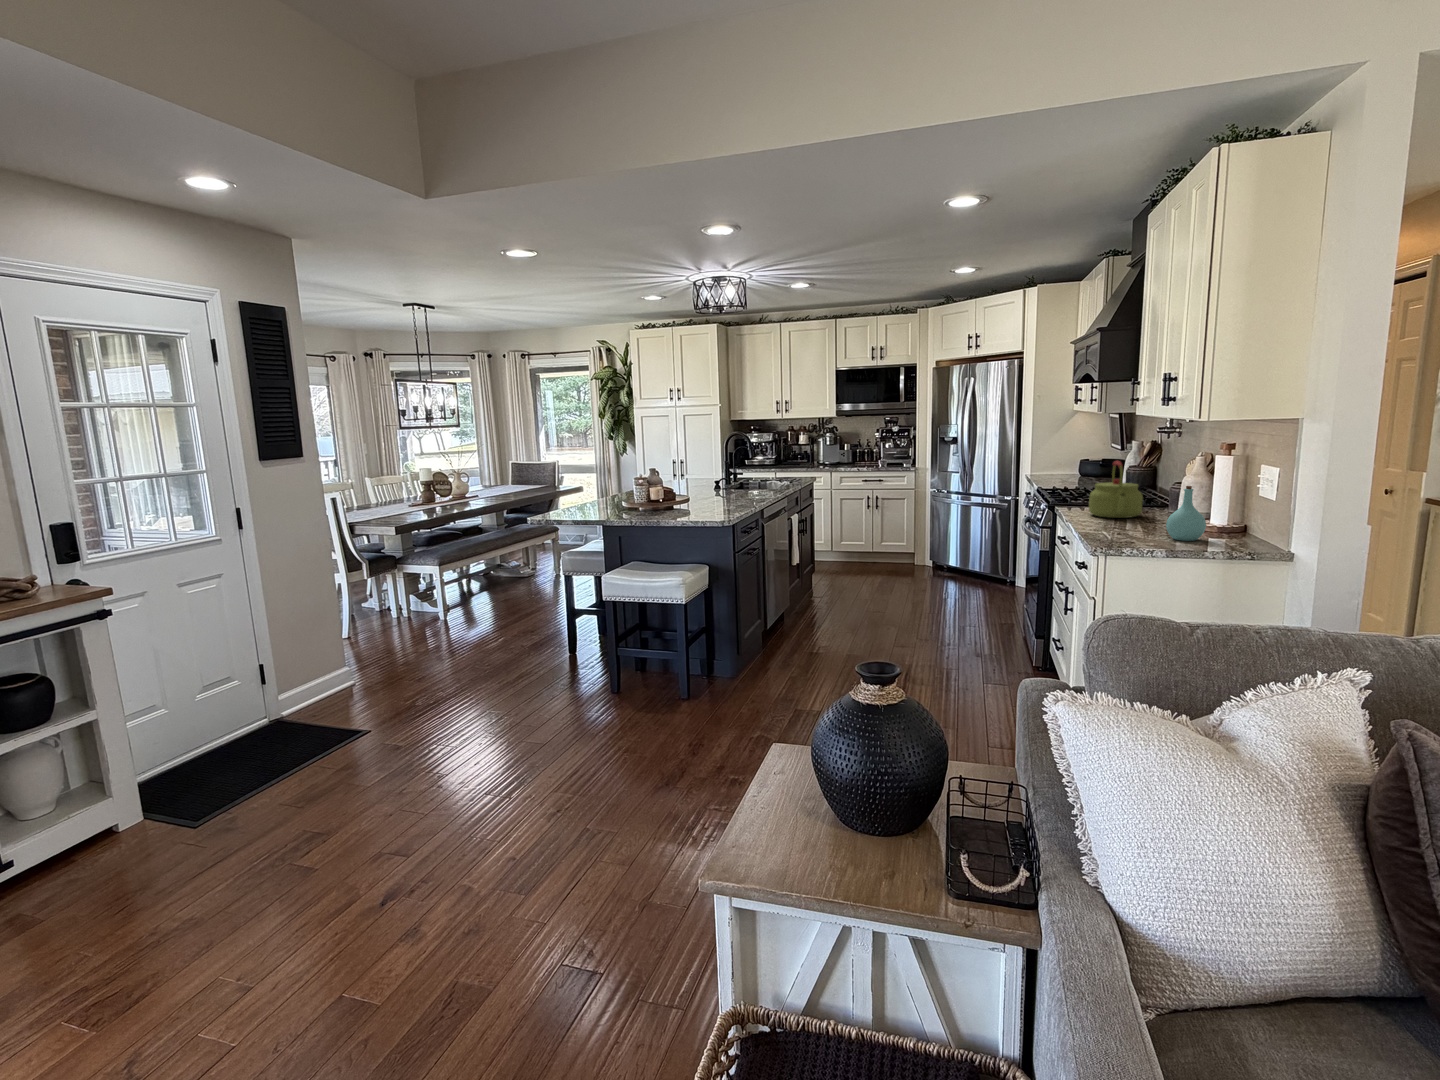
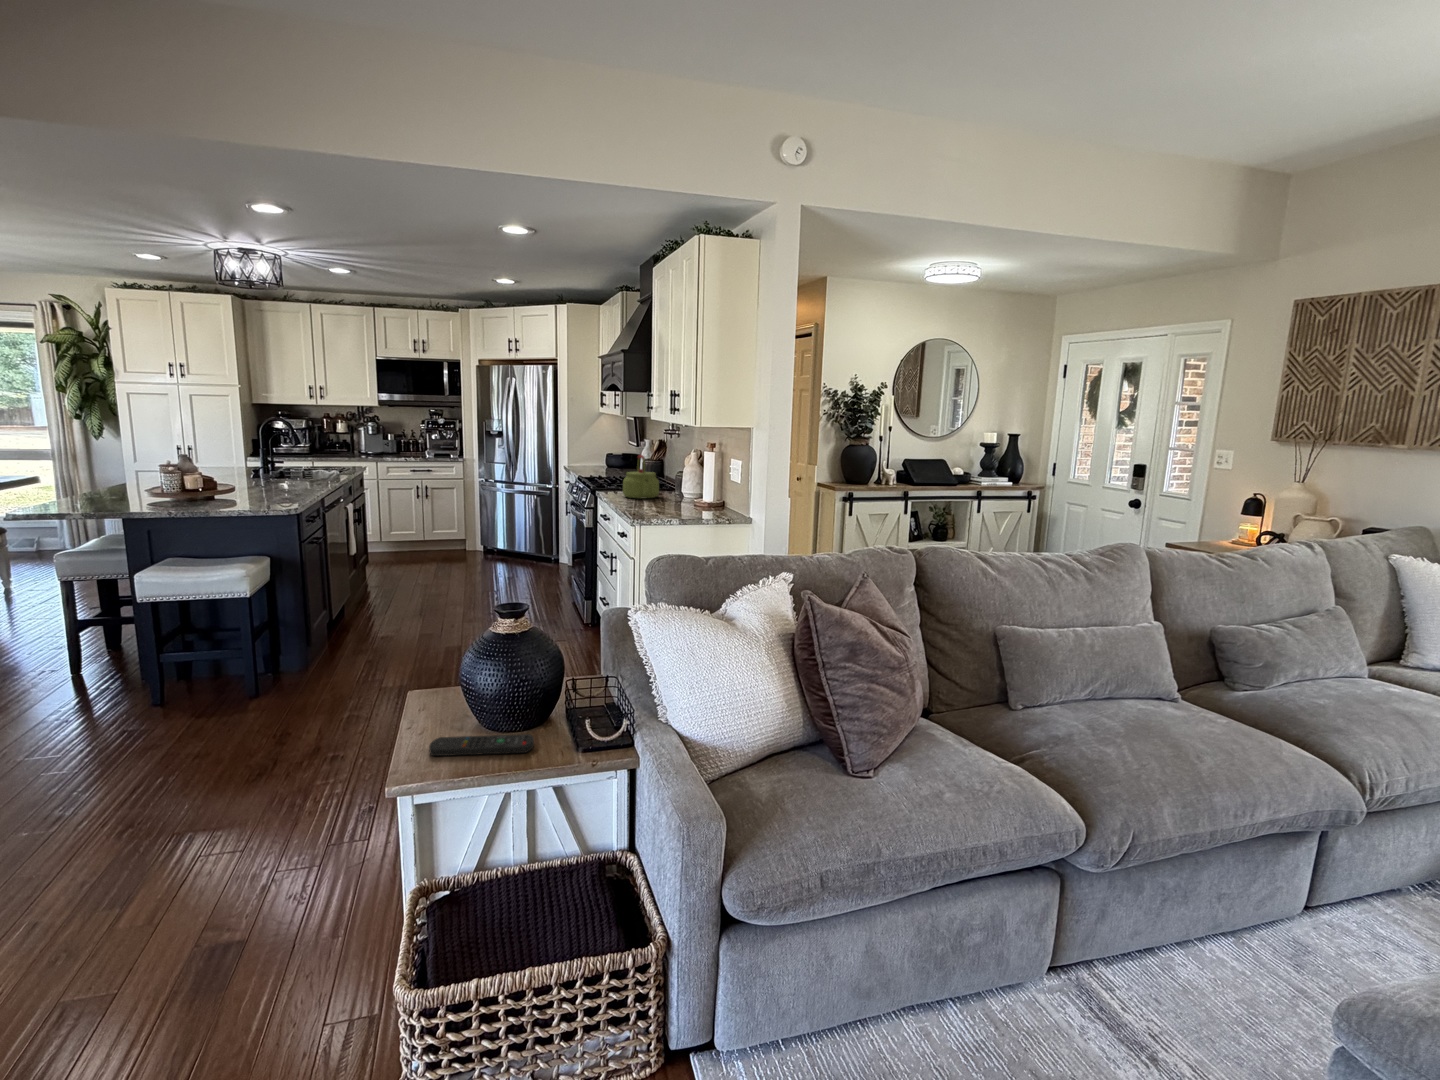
bottle: present [1166,486,1206,541] -> none [677,473,701,513]
remote control: none [757,822,885,879] -> present [429,734,534,756]

